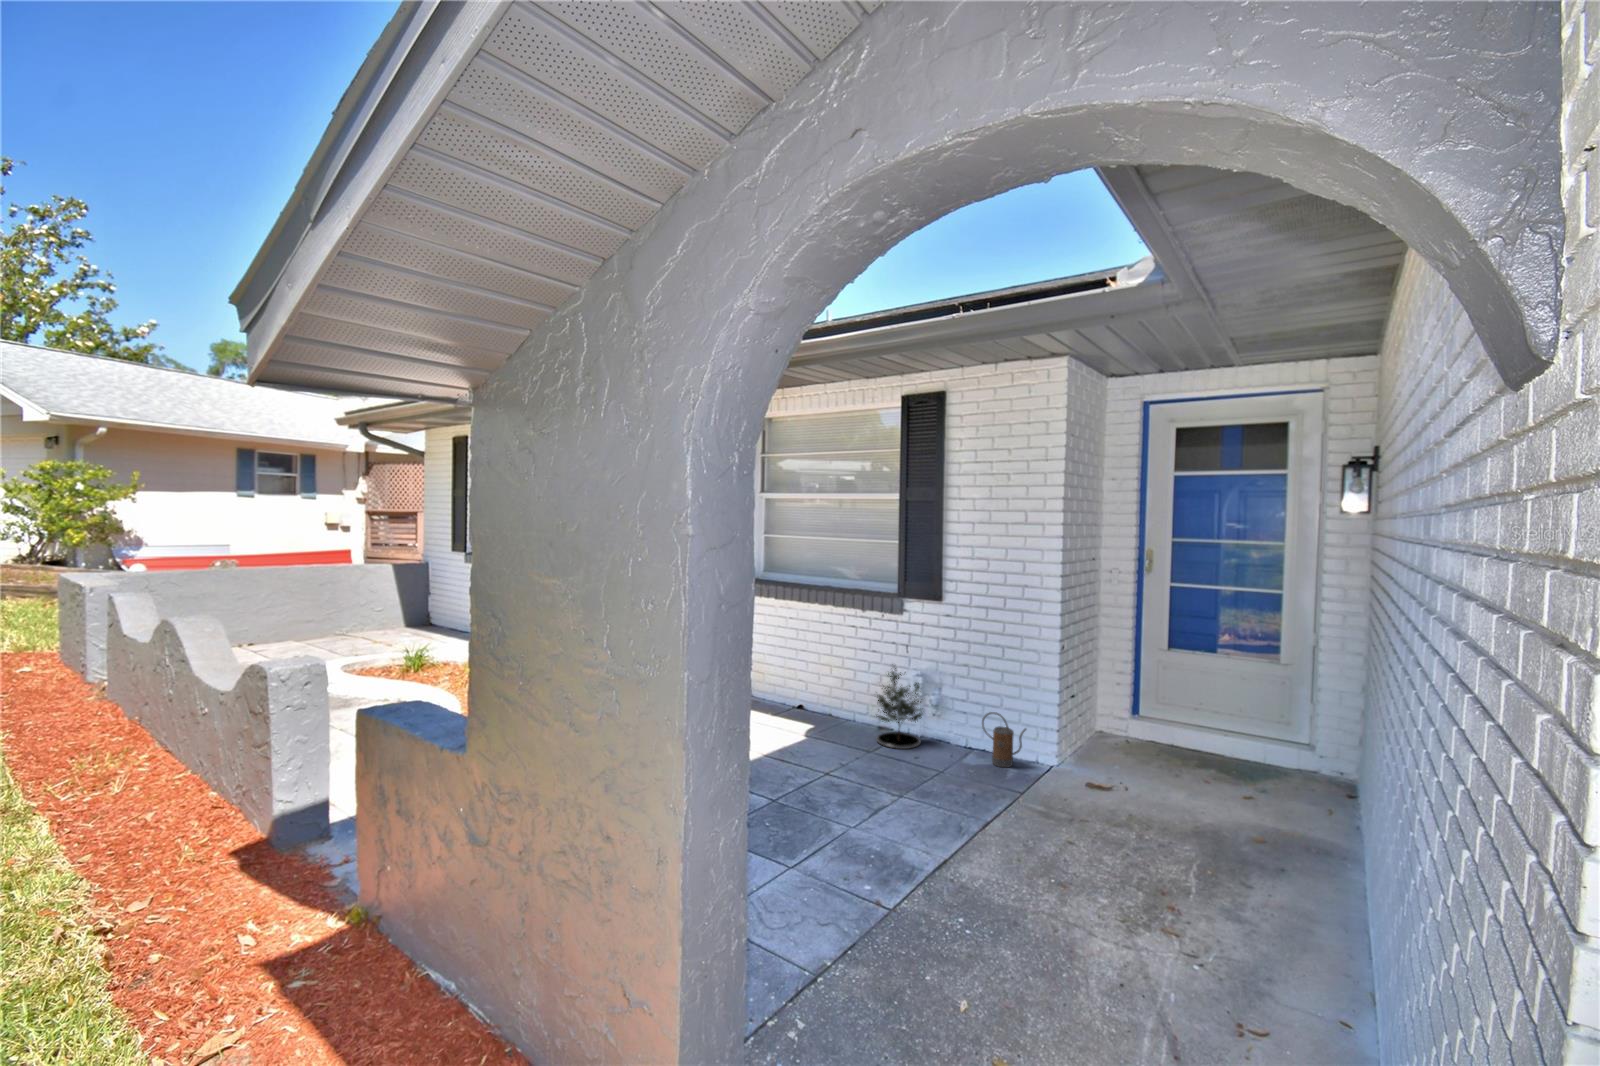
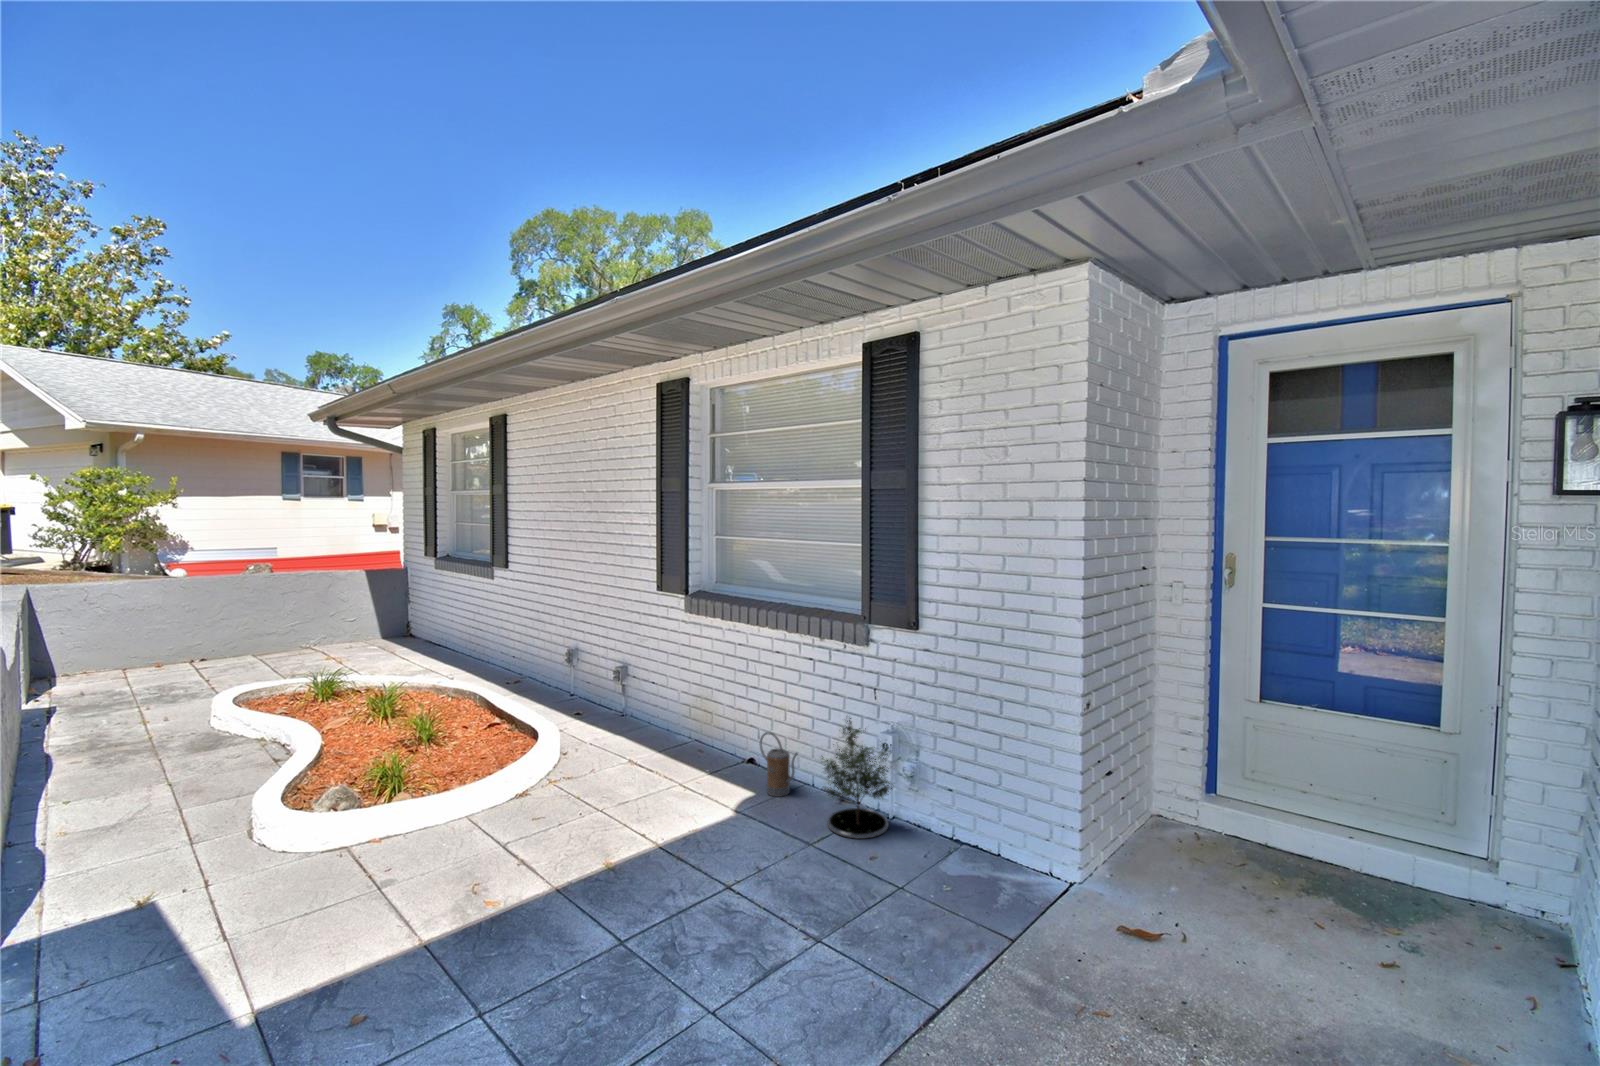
watering can: present [982,712,1026,767] -> present [760,732,798,797]

